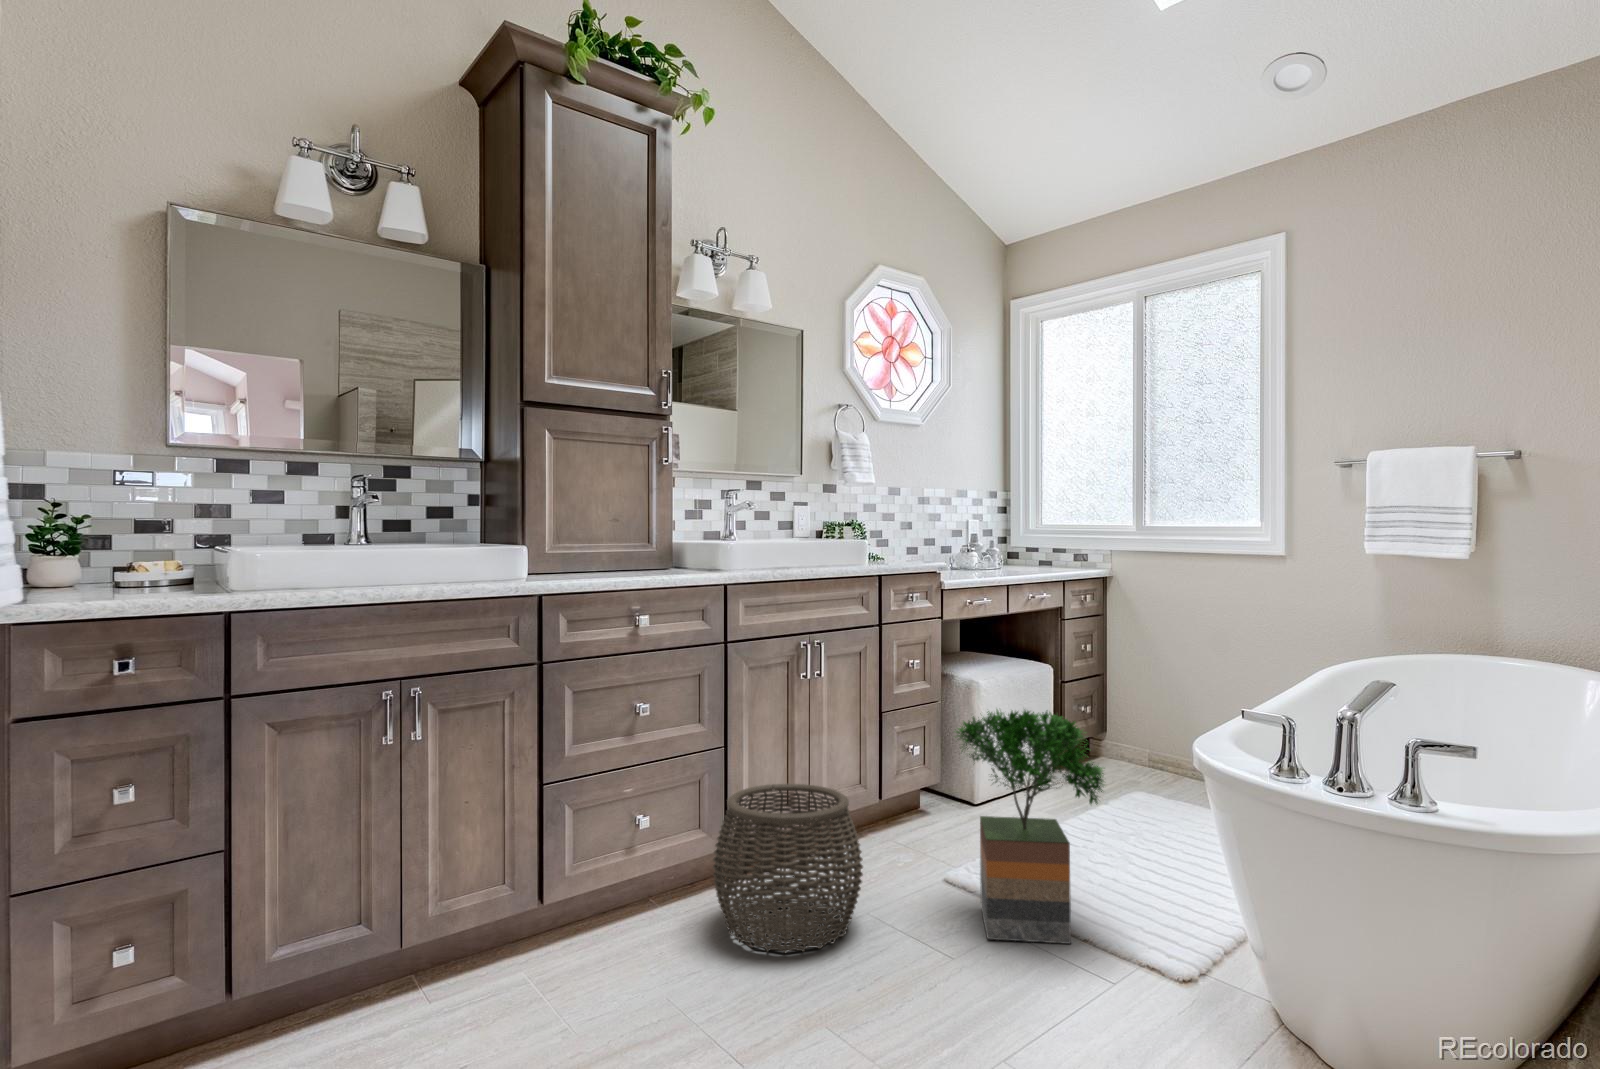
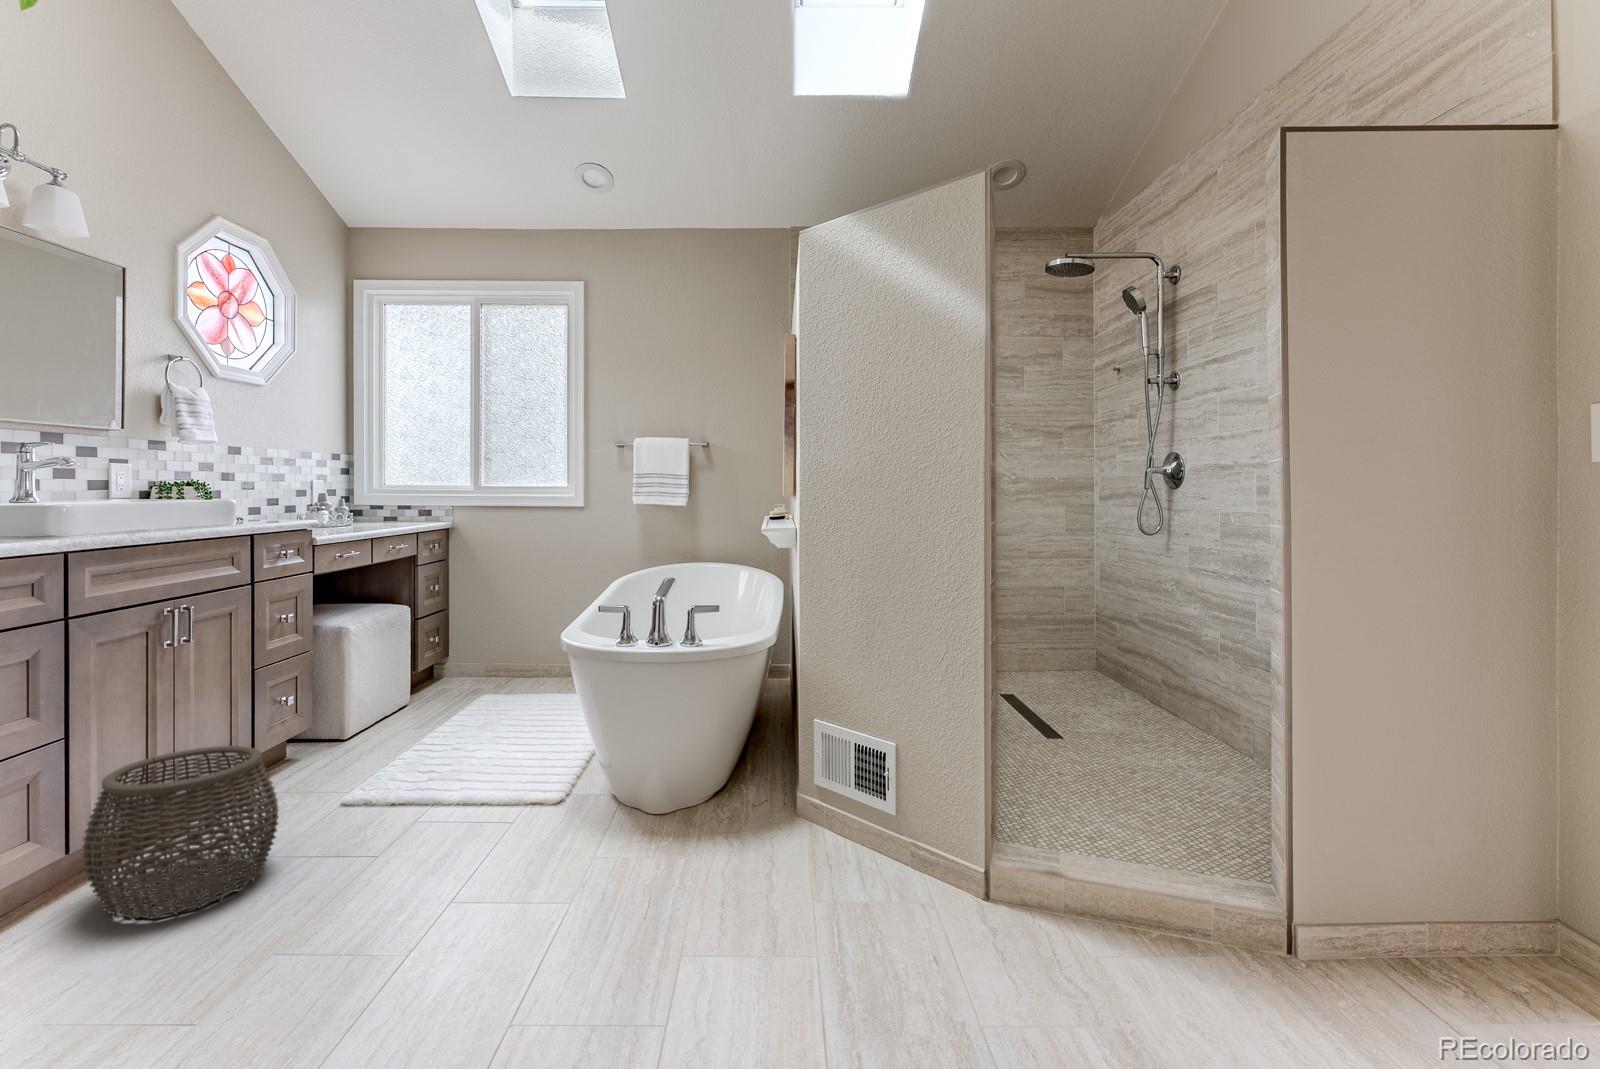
potted tree: present [956,710,1104,944] -> none [362,643,500,829]

